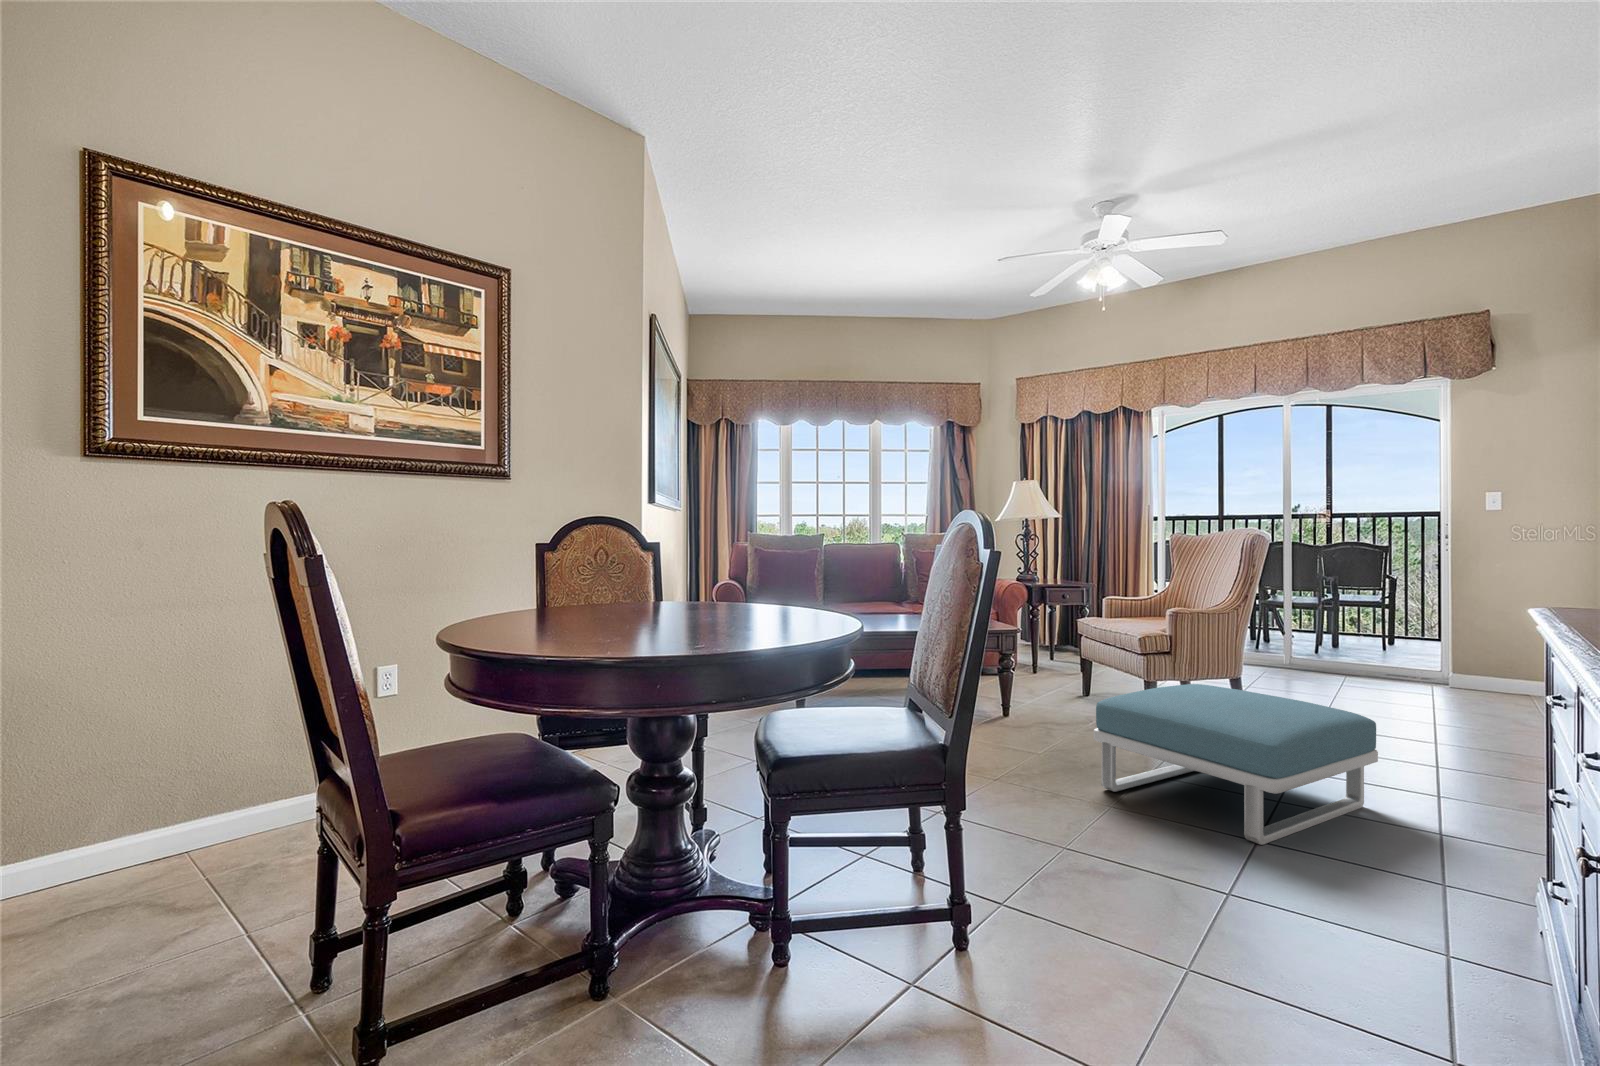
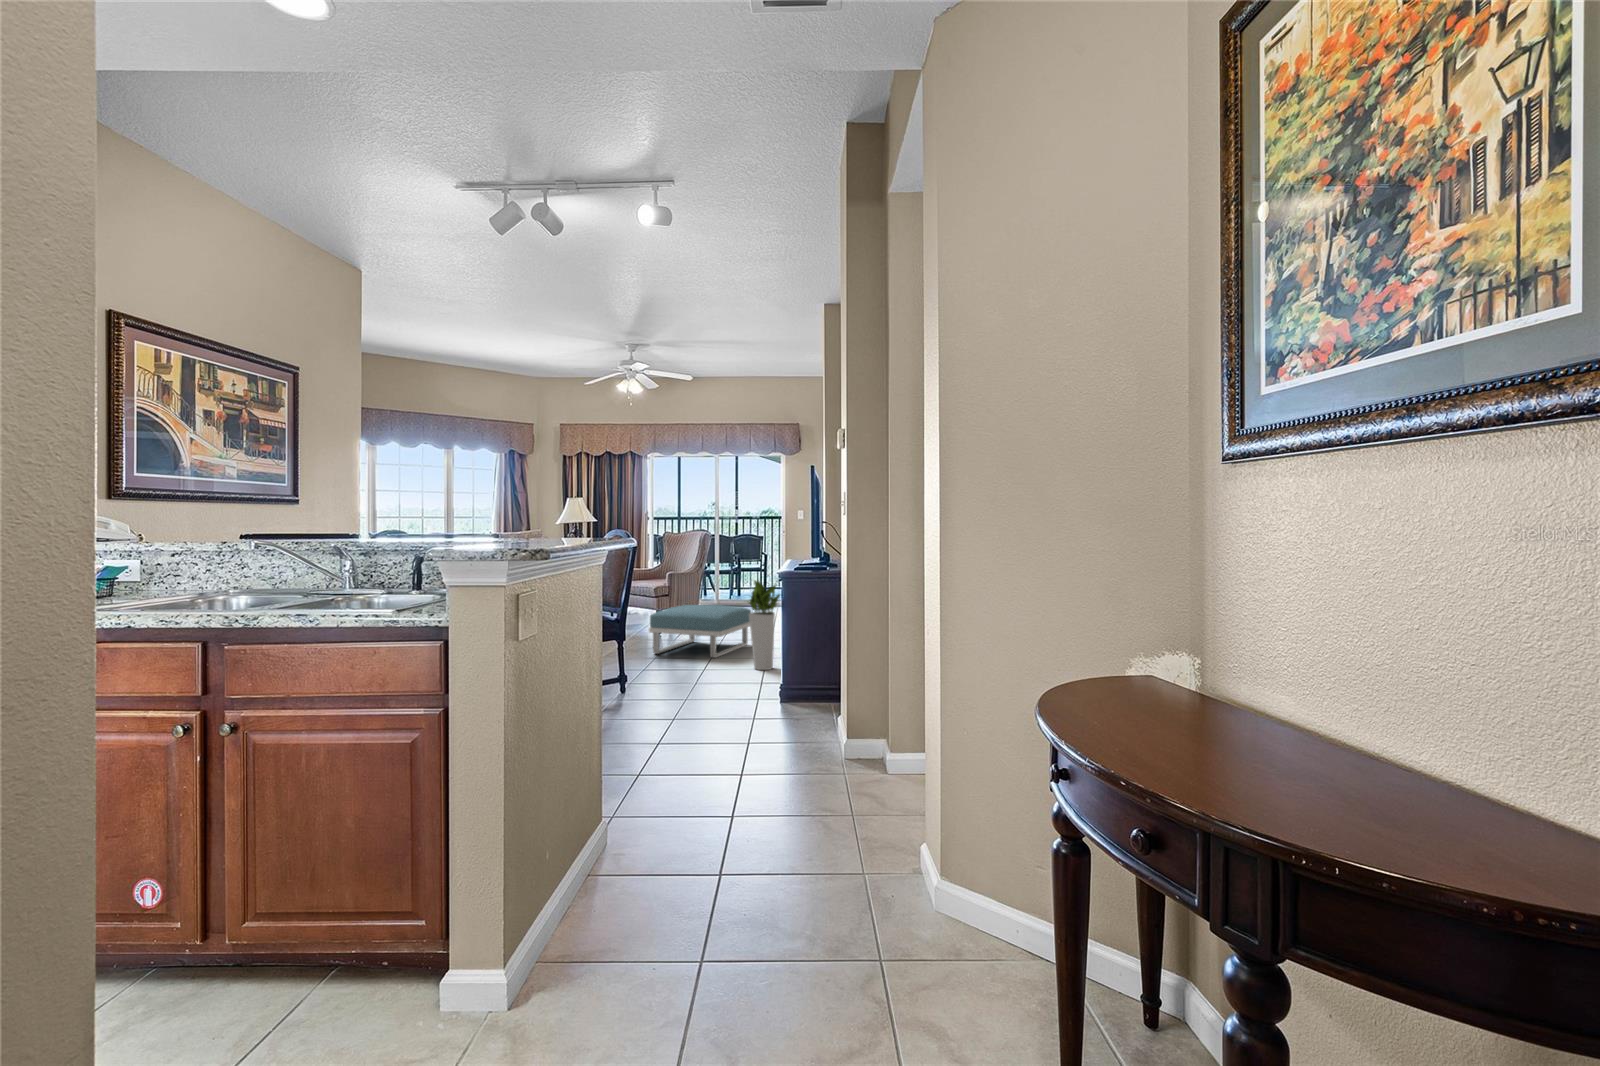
planter: none [1355,661,1522,971] -> present [749,581,780,670]

